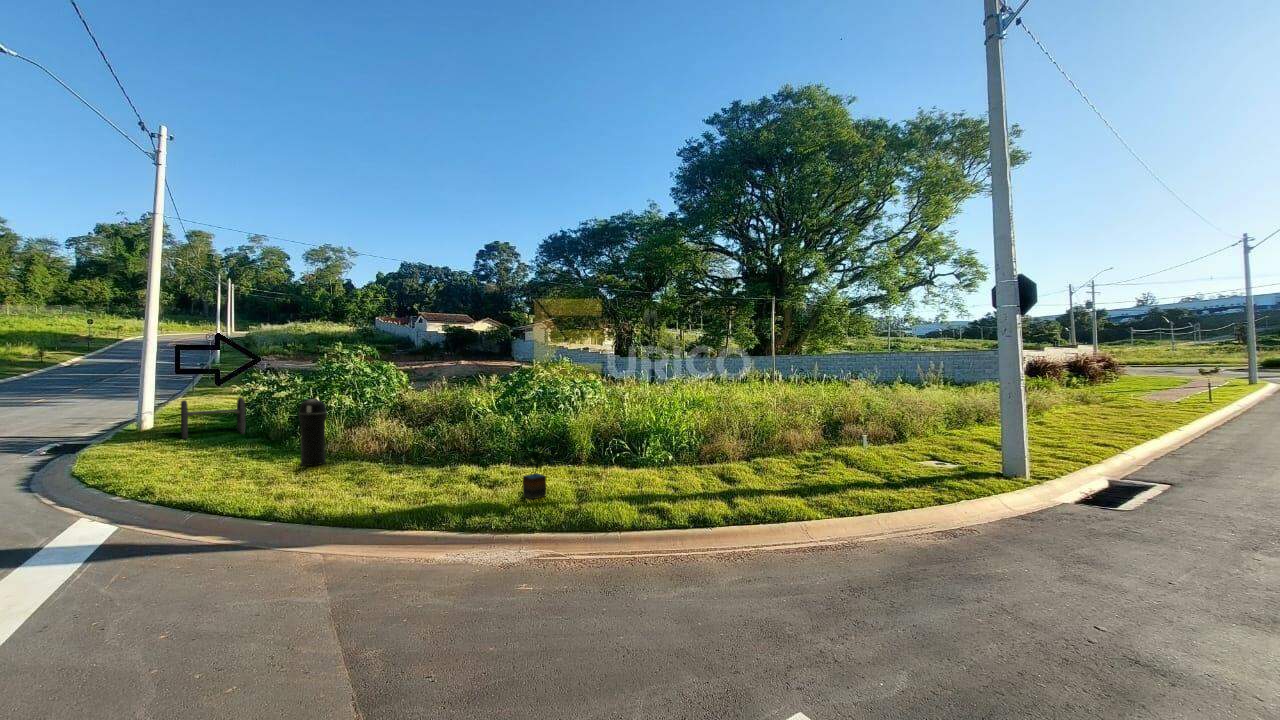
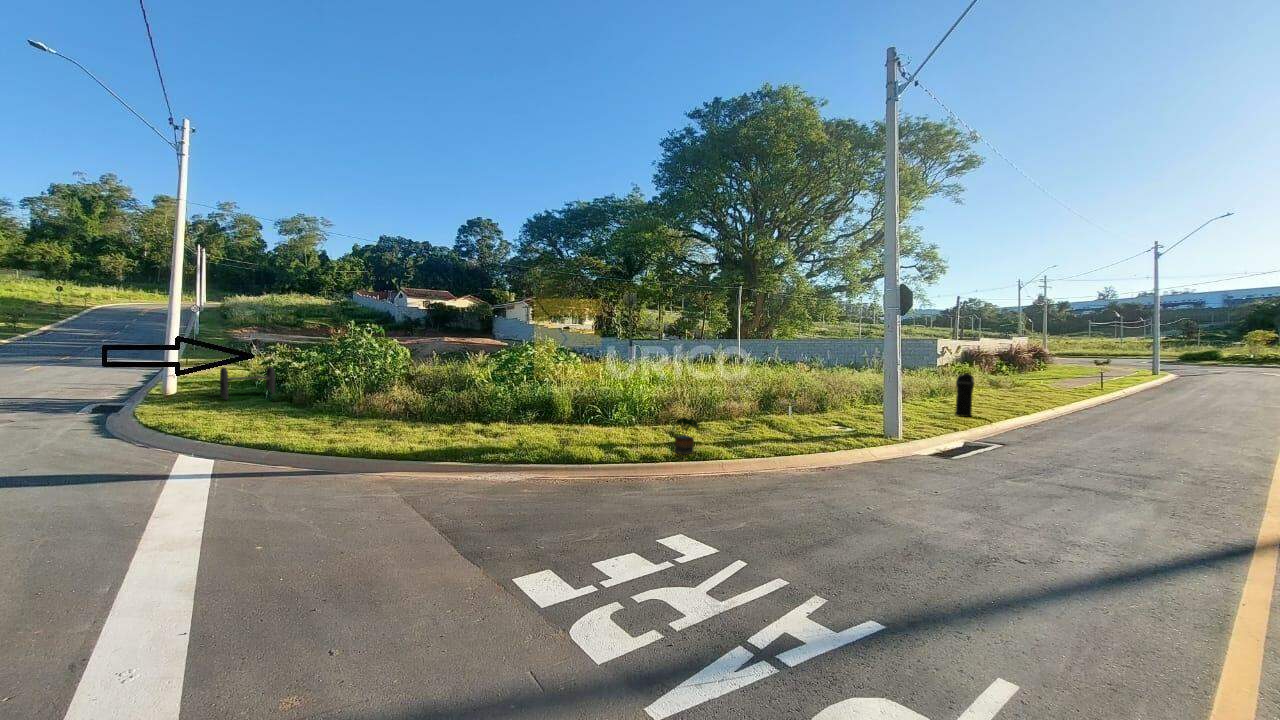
trash can: present [299,399,327,466] -> present [955,373,974,417]
potted tree: present [520,451,553,499] -> present [673,418,699,455]

